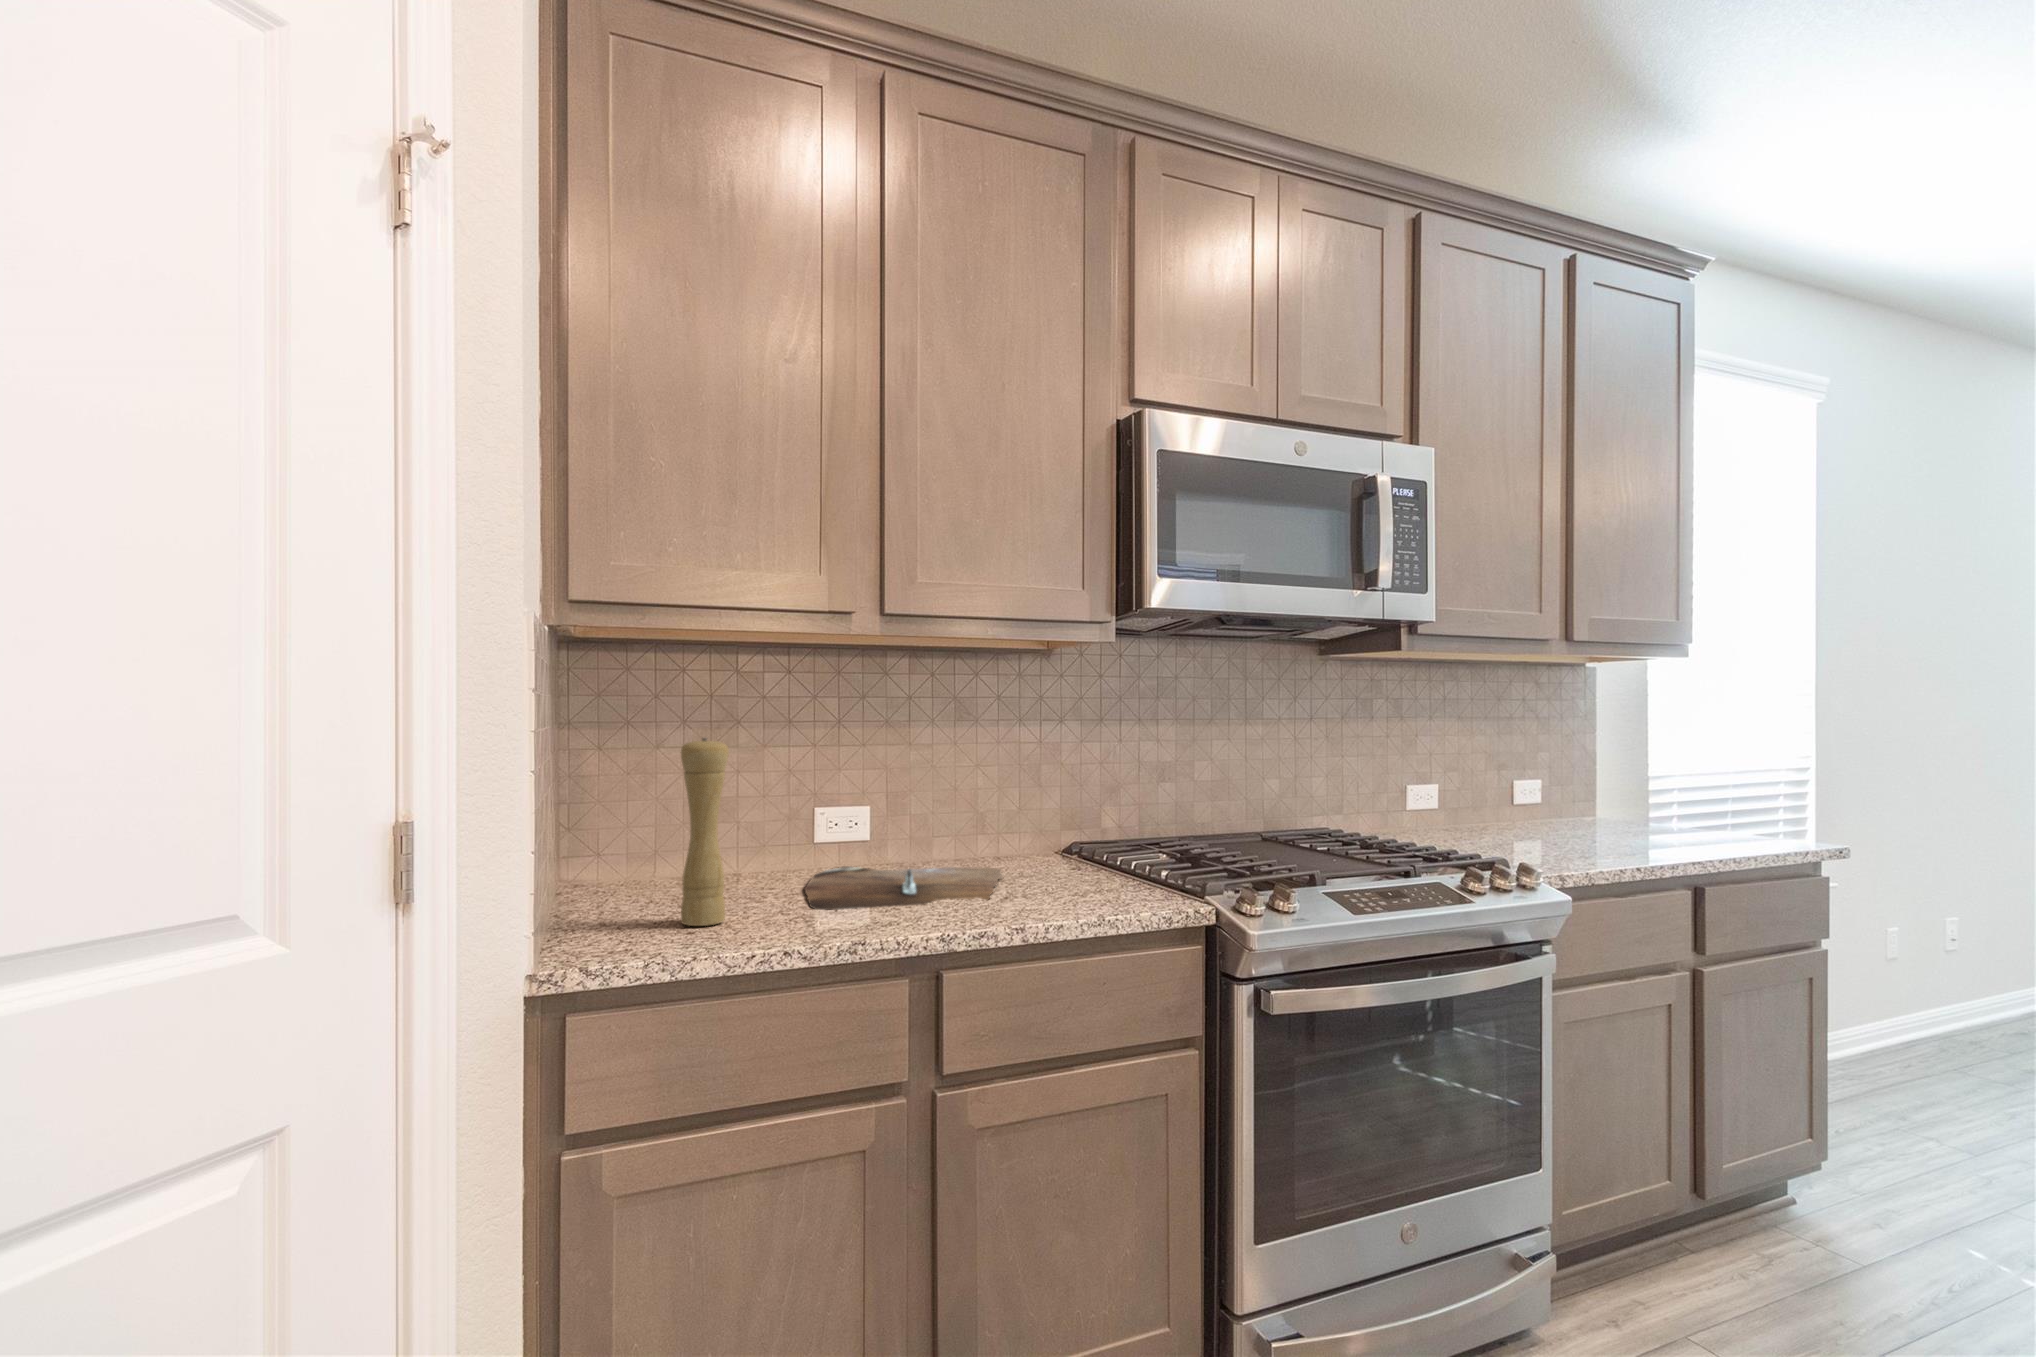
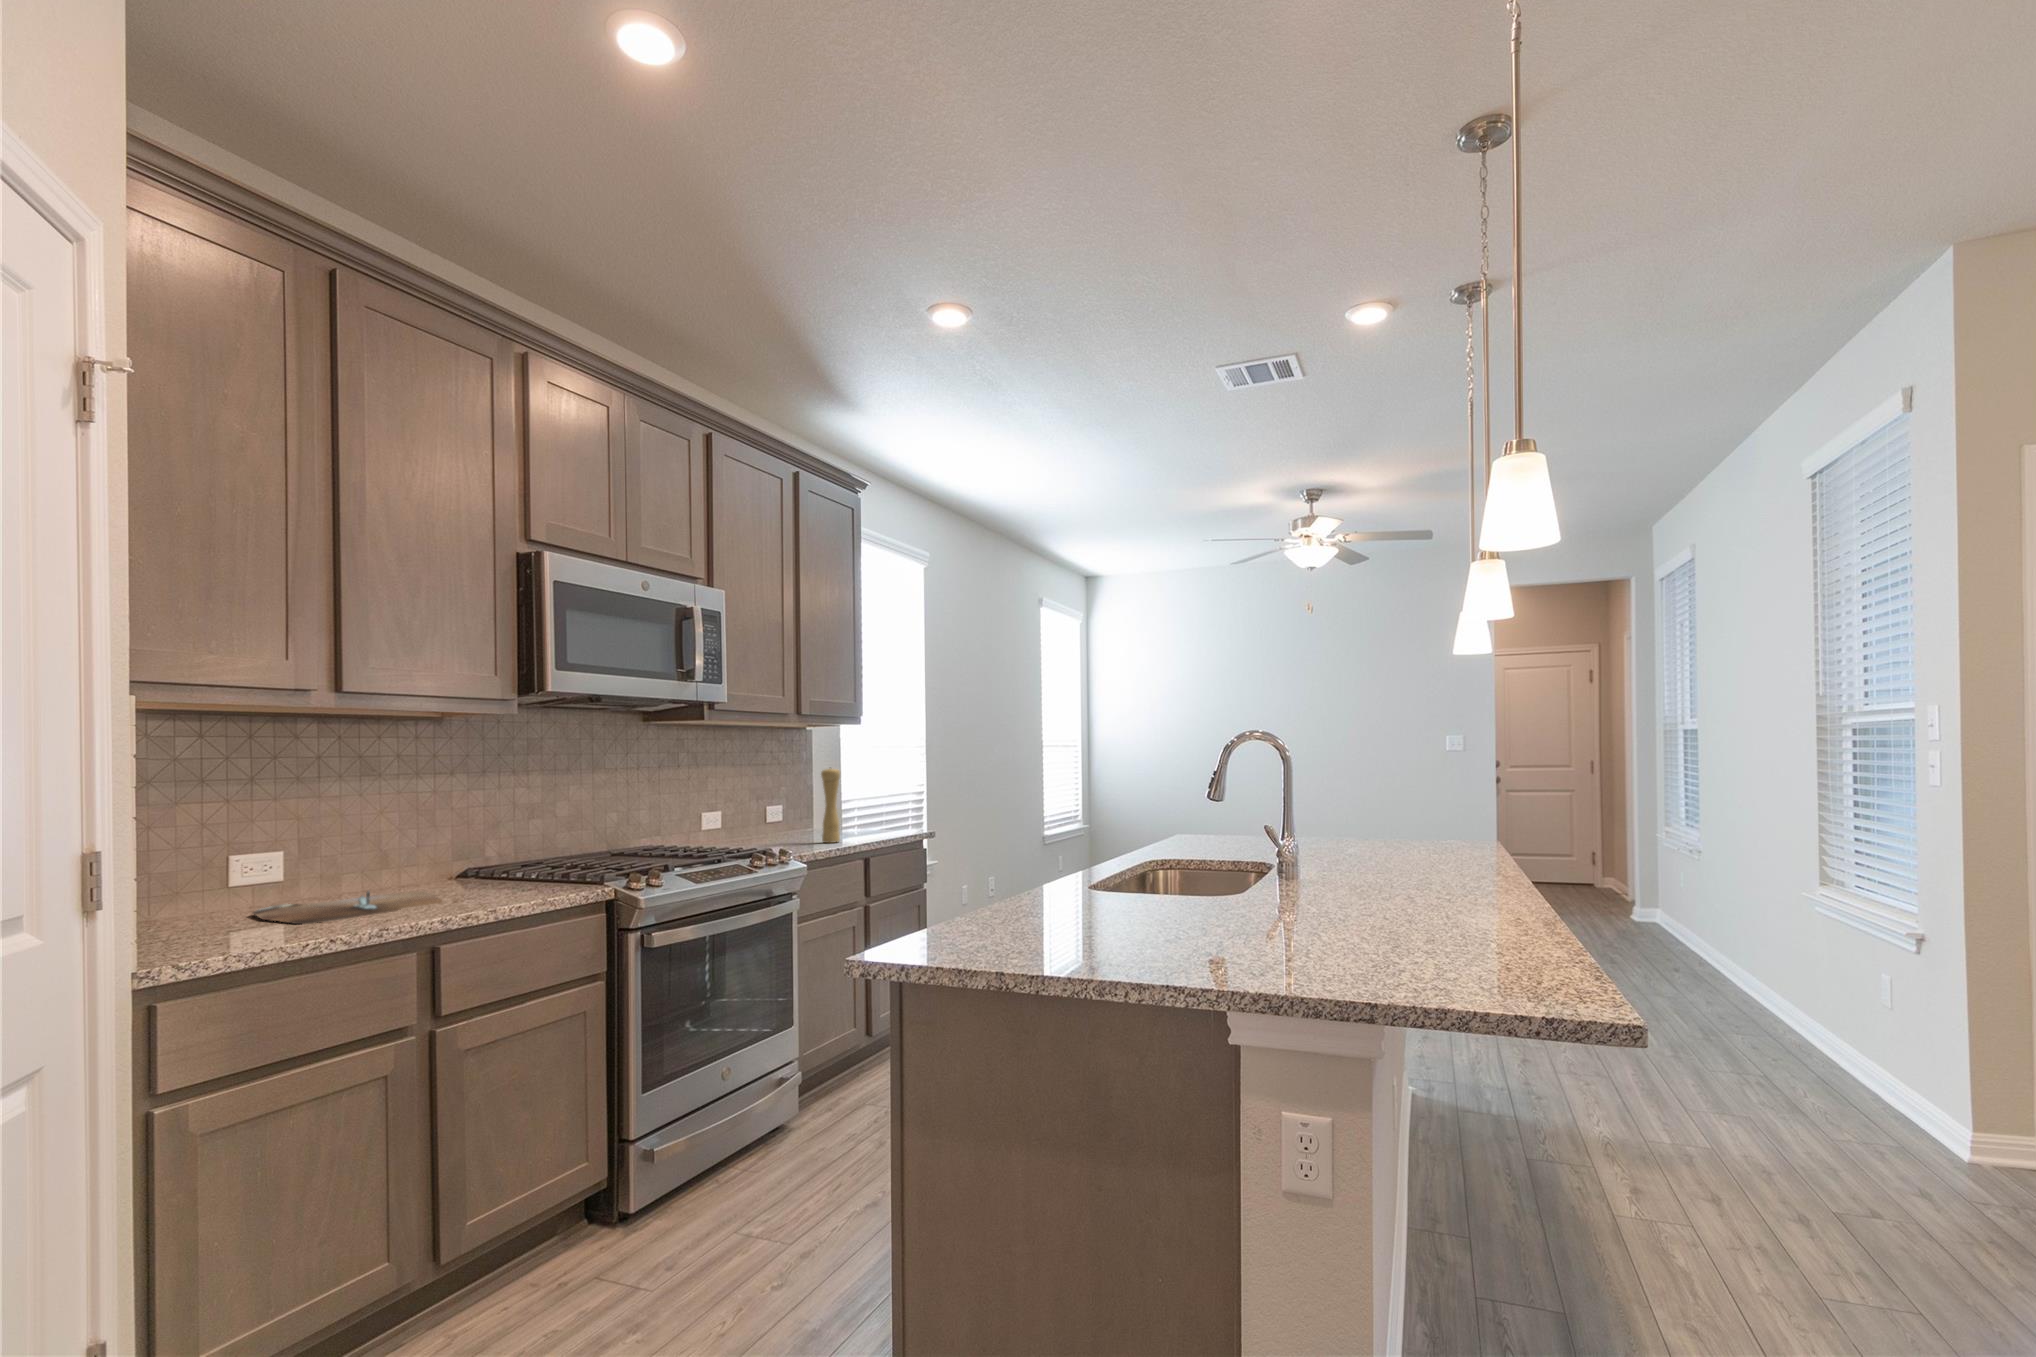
pepper mill: present [681,738,729,926] -> present [821,768,840,843]

